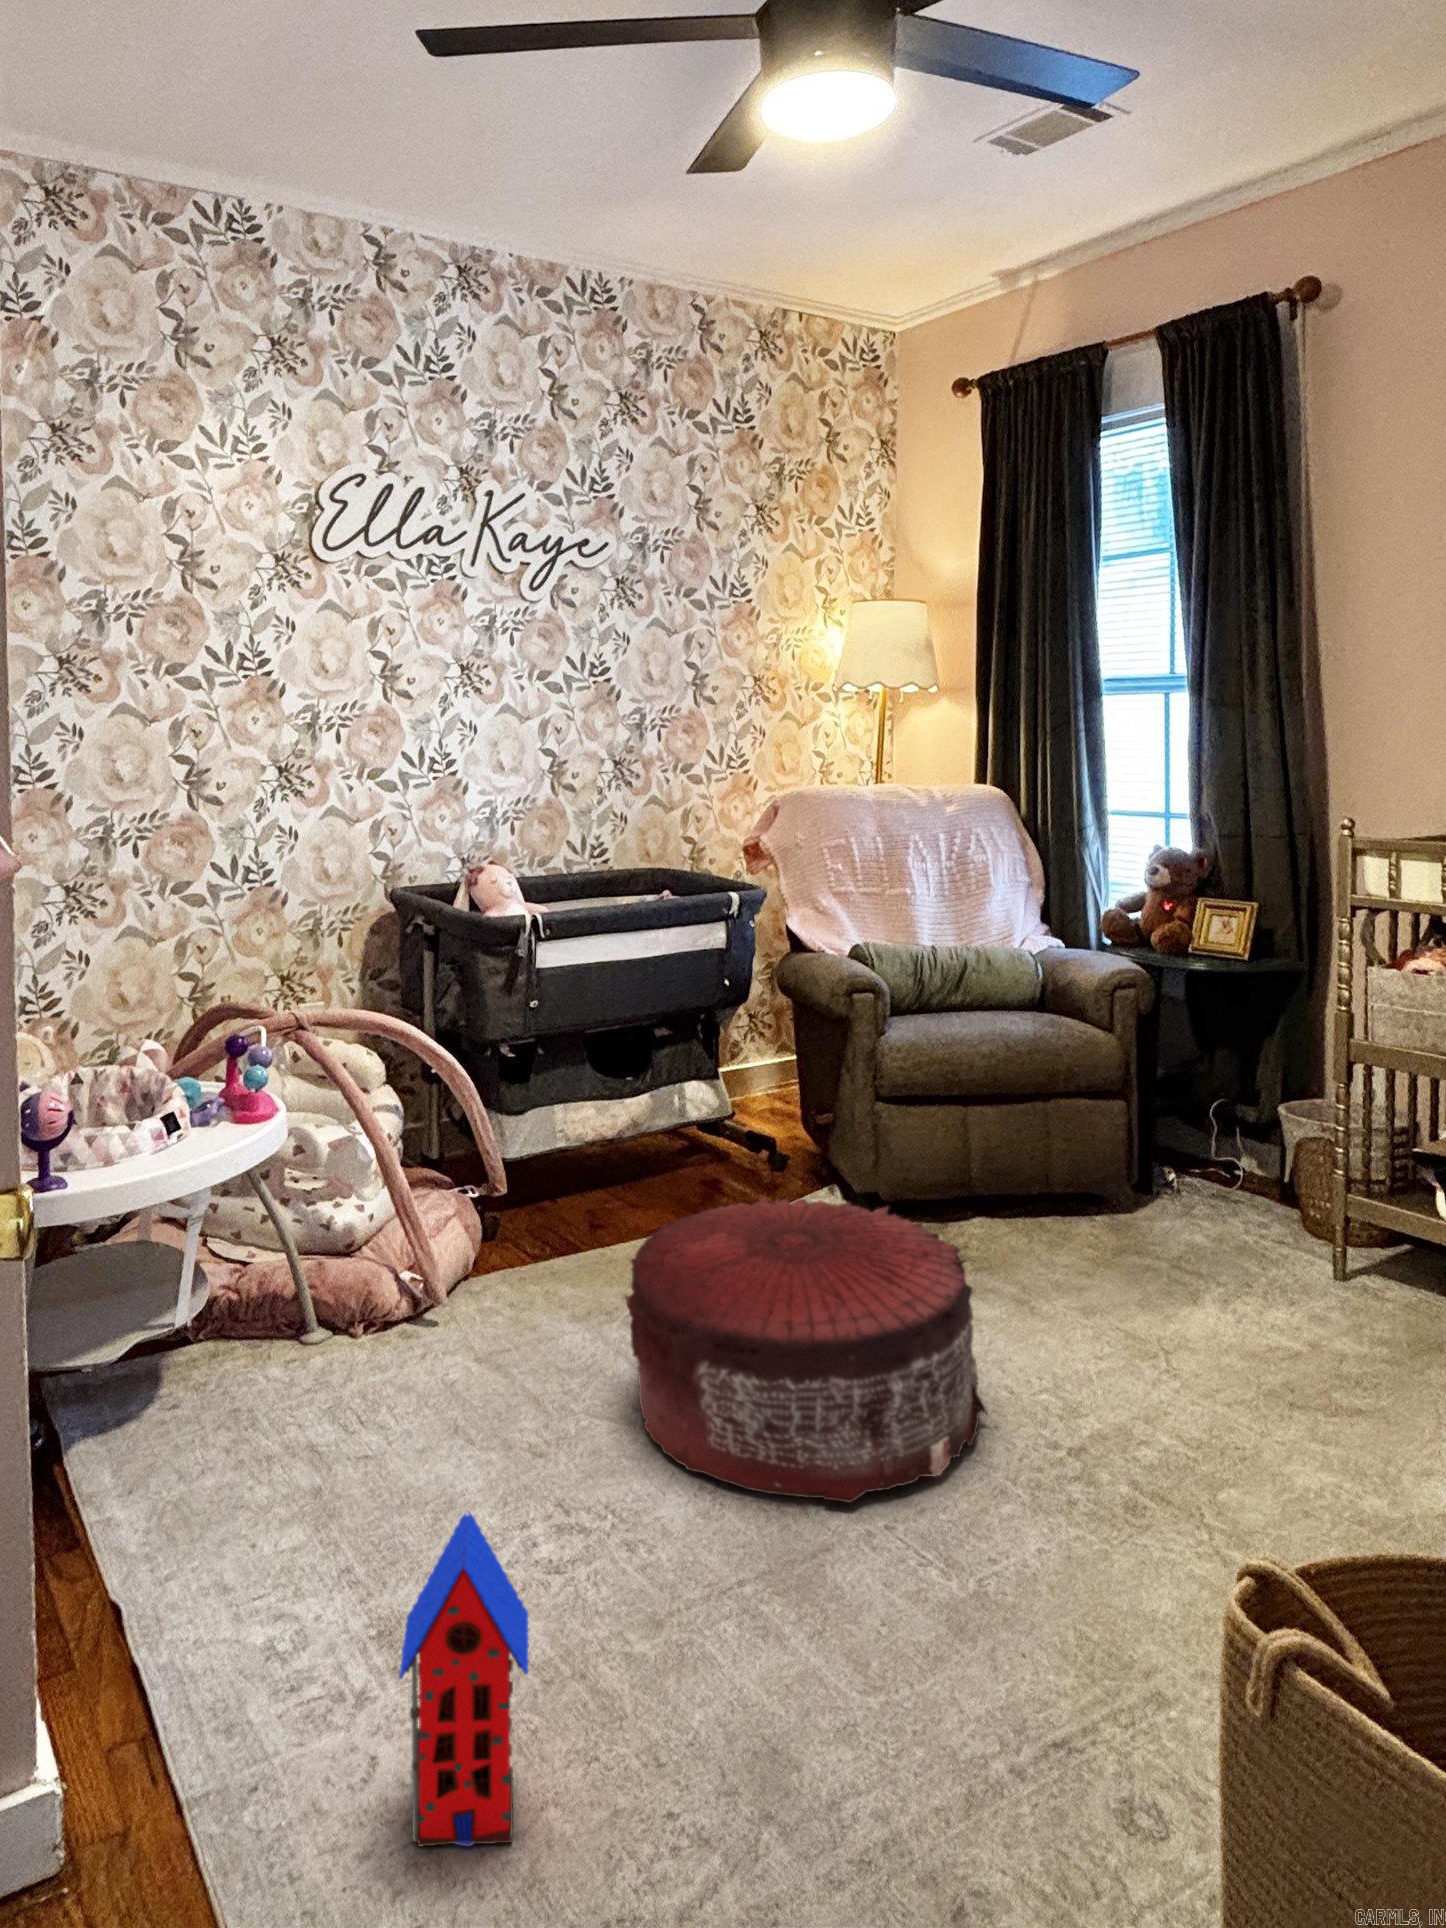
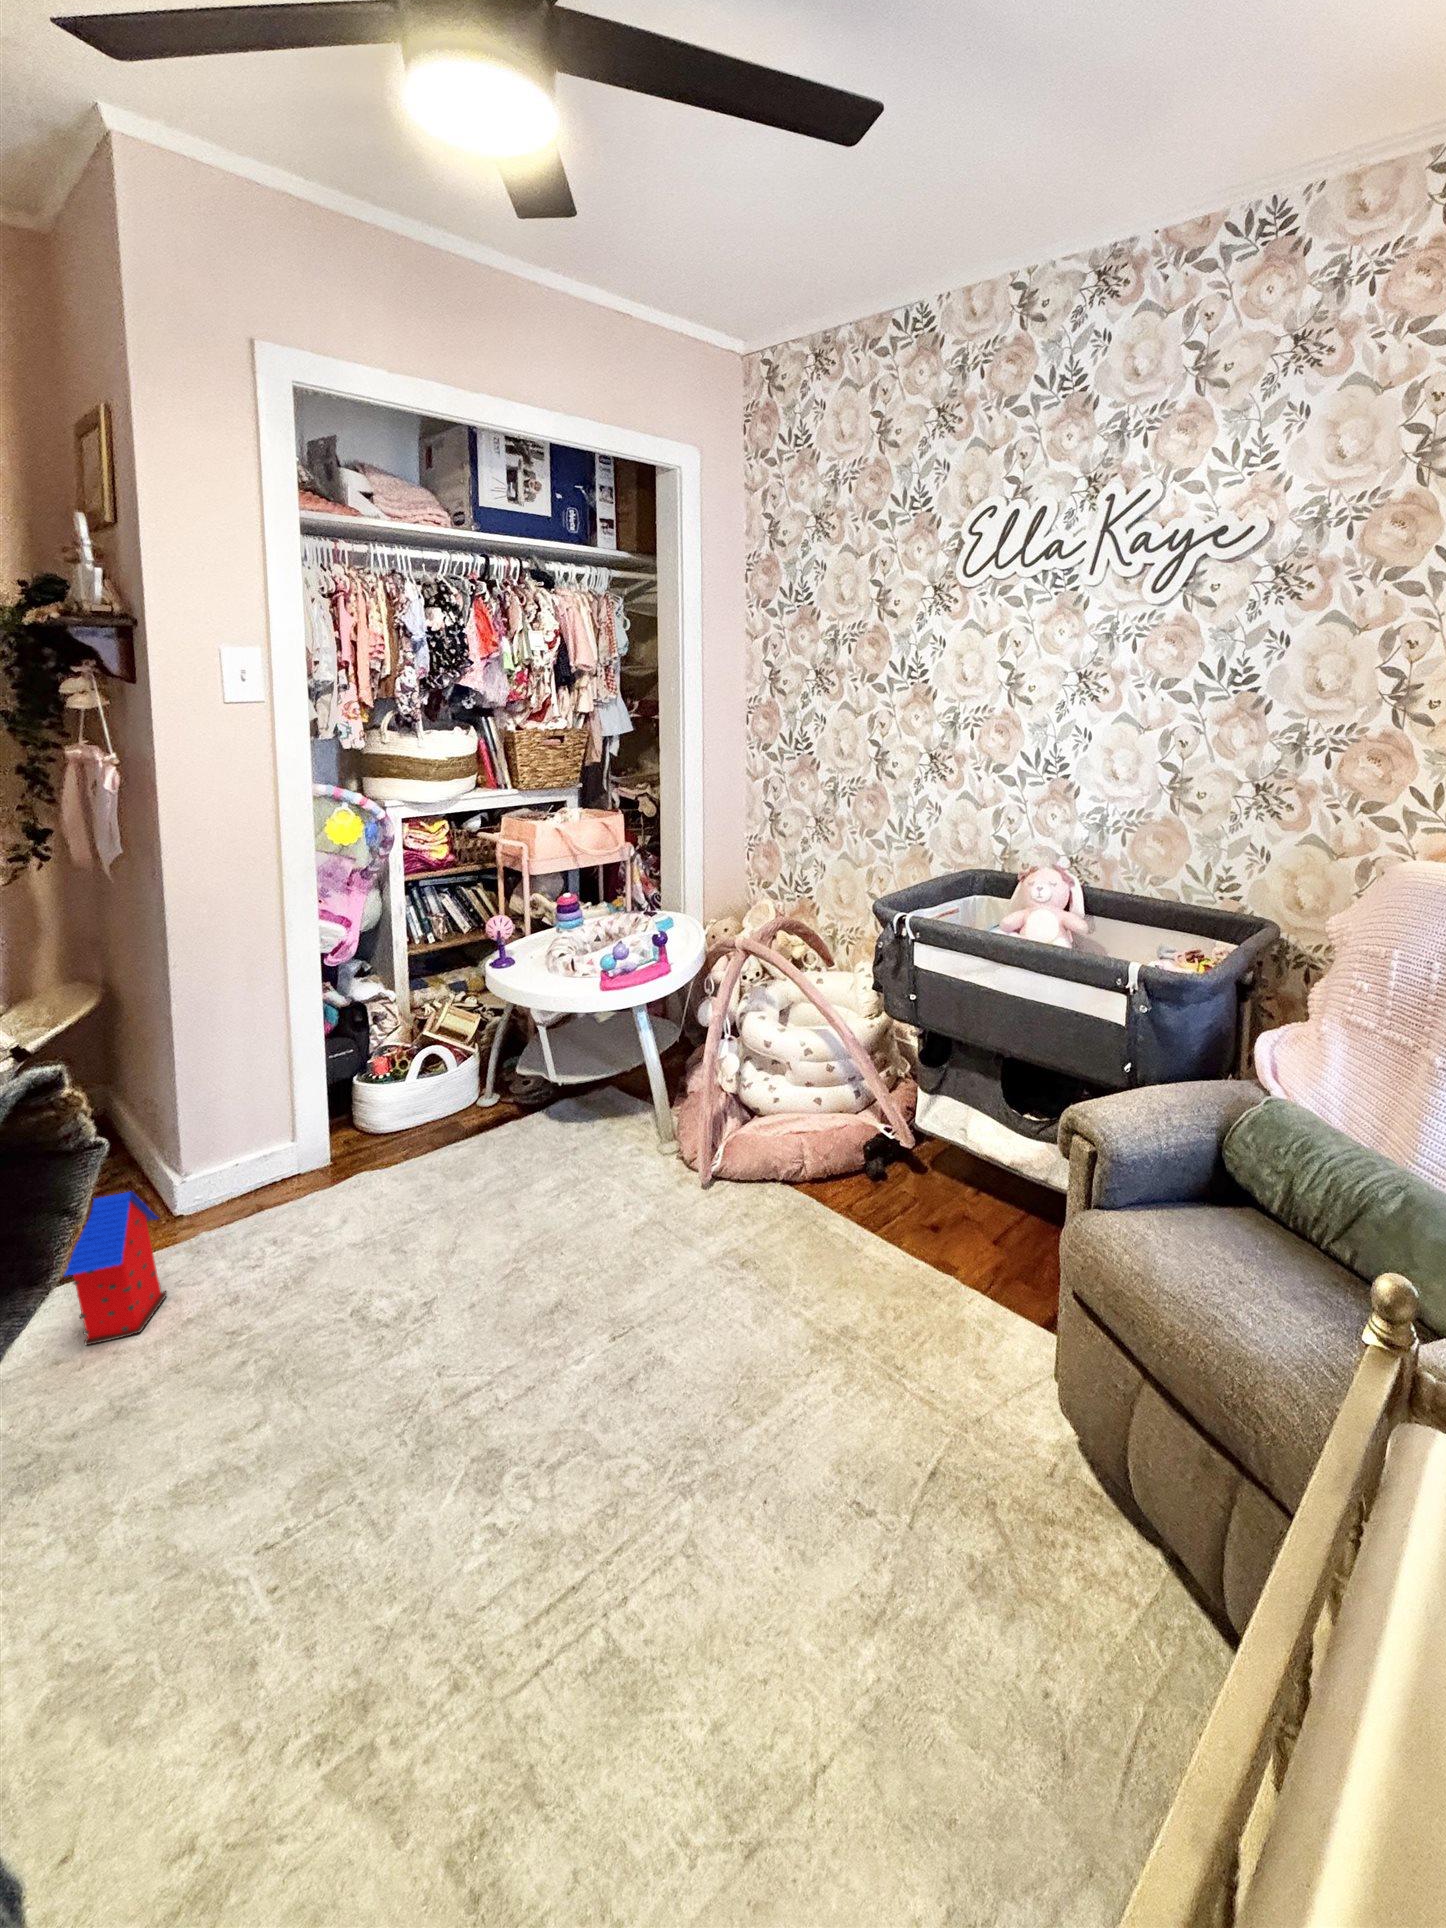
pouf: present [625,1196,987,1503] -> none [286,1202,658,1658]

